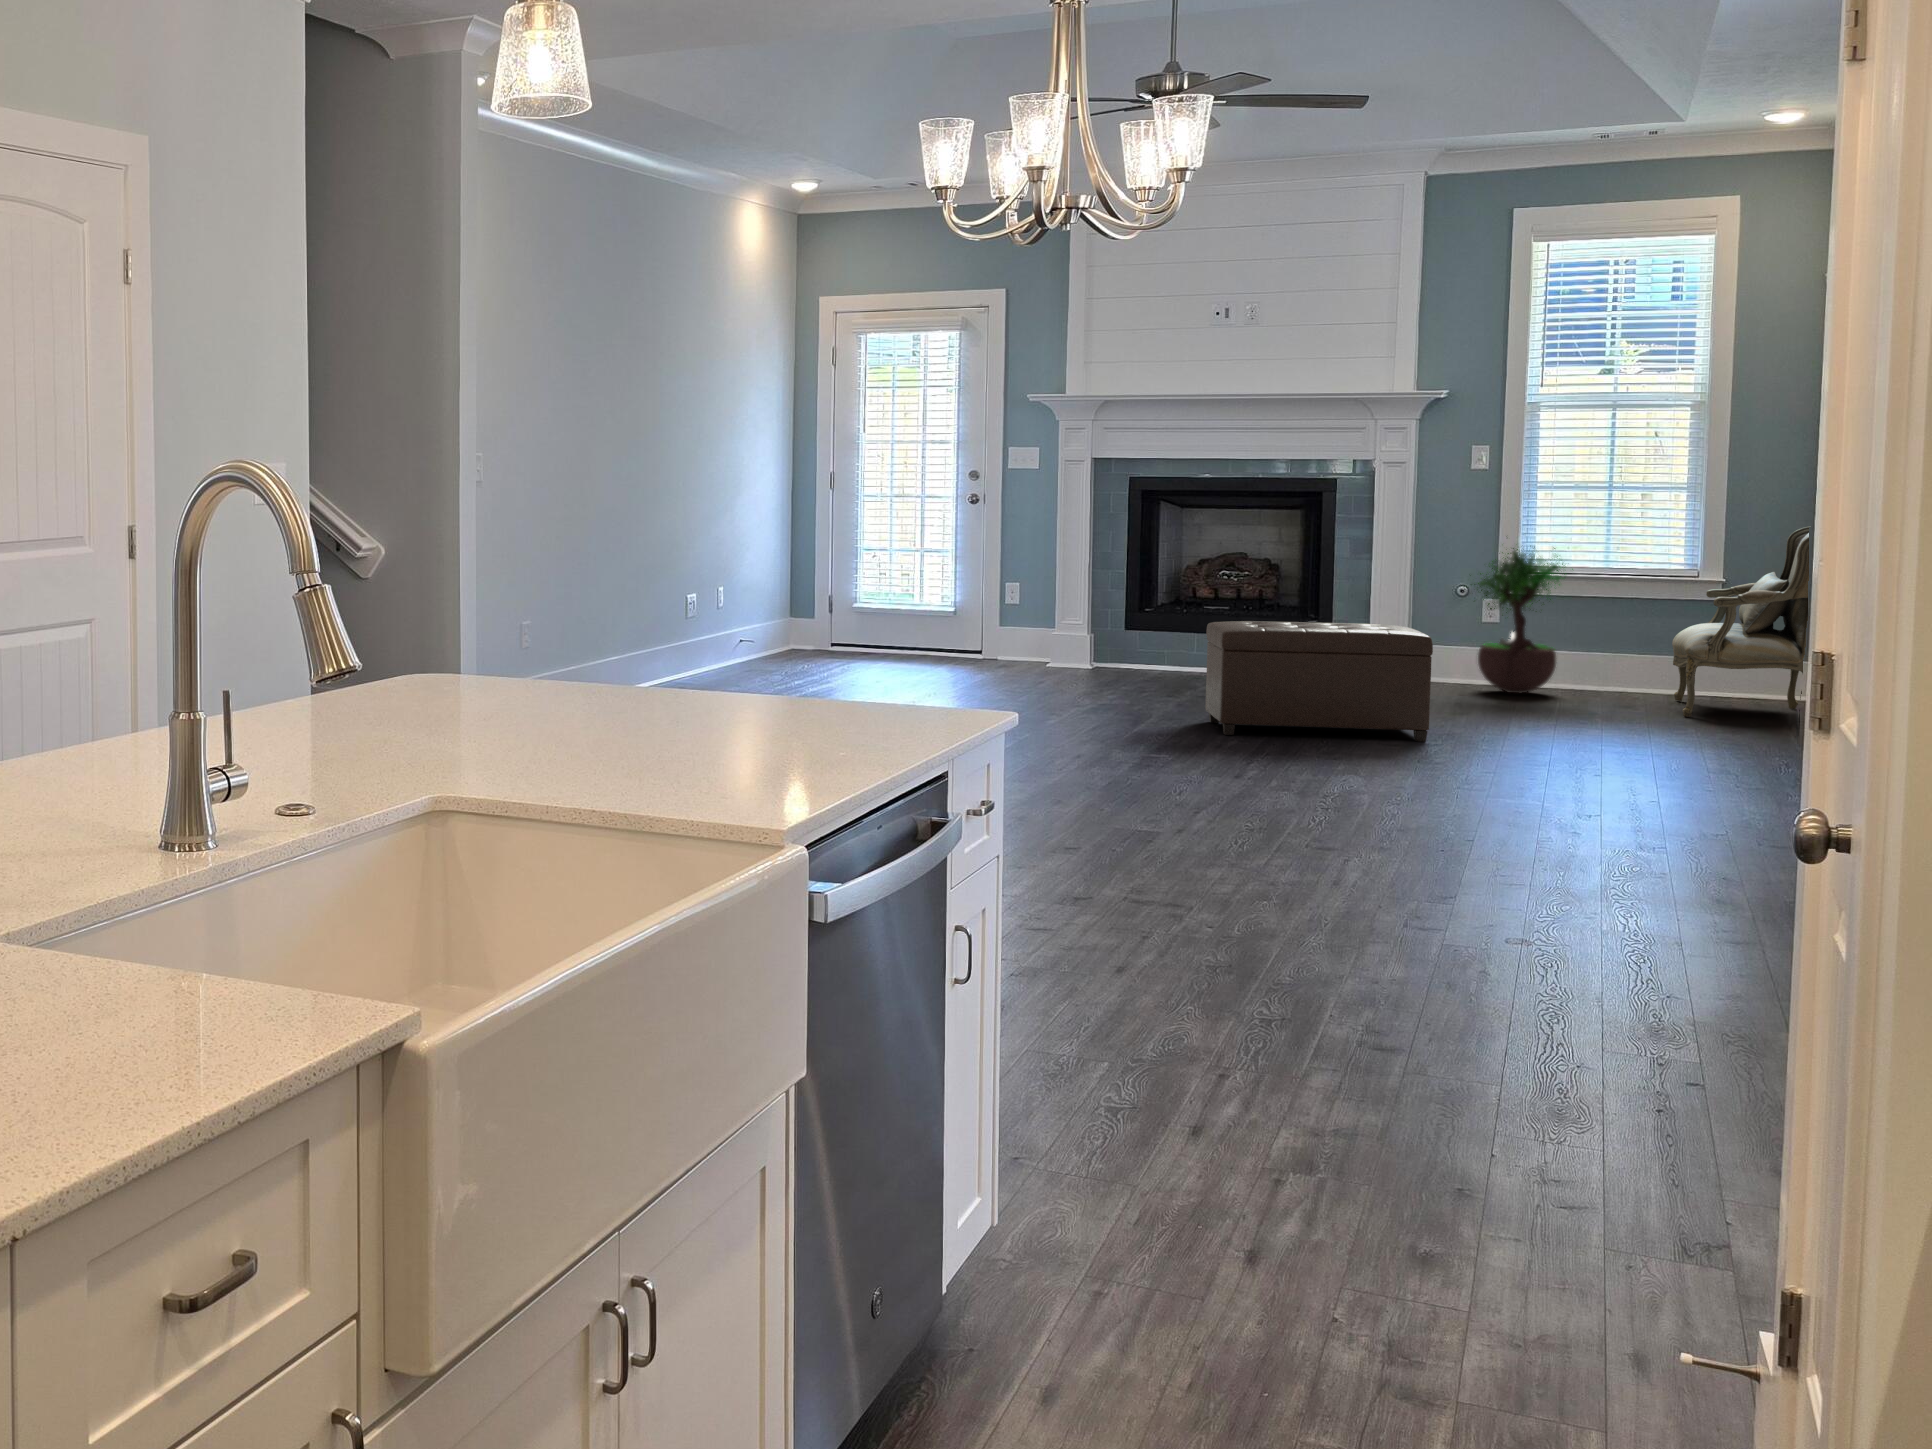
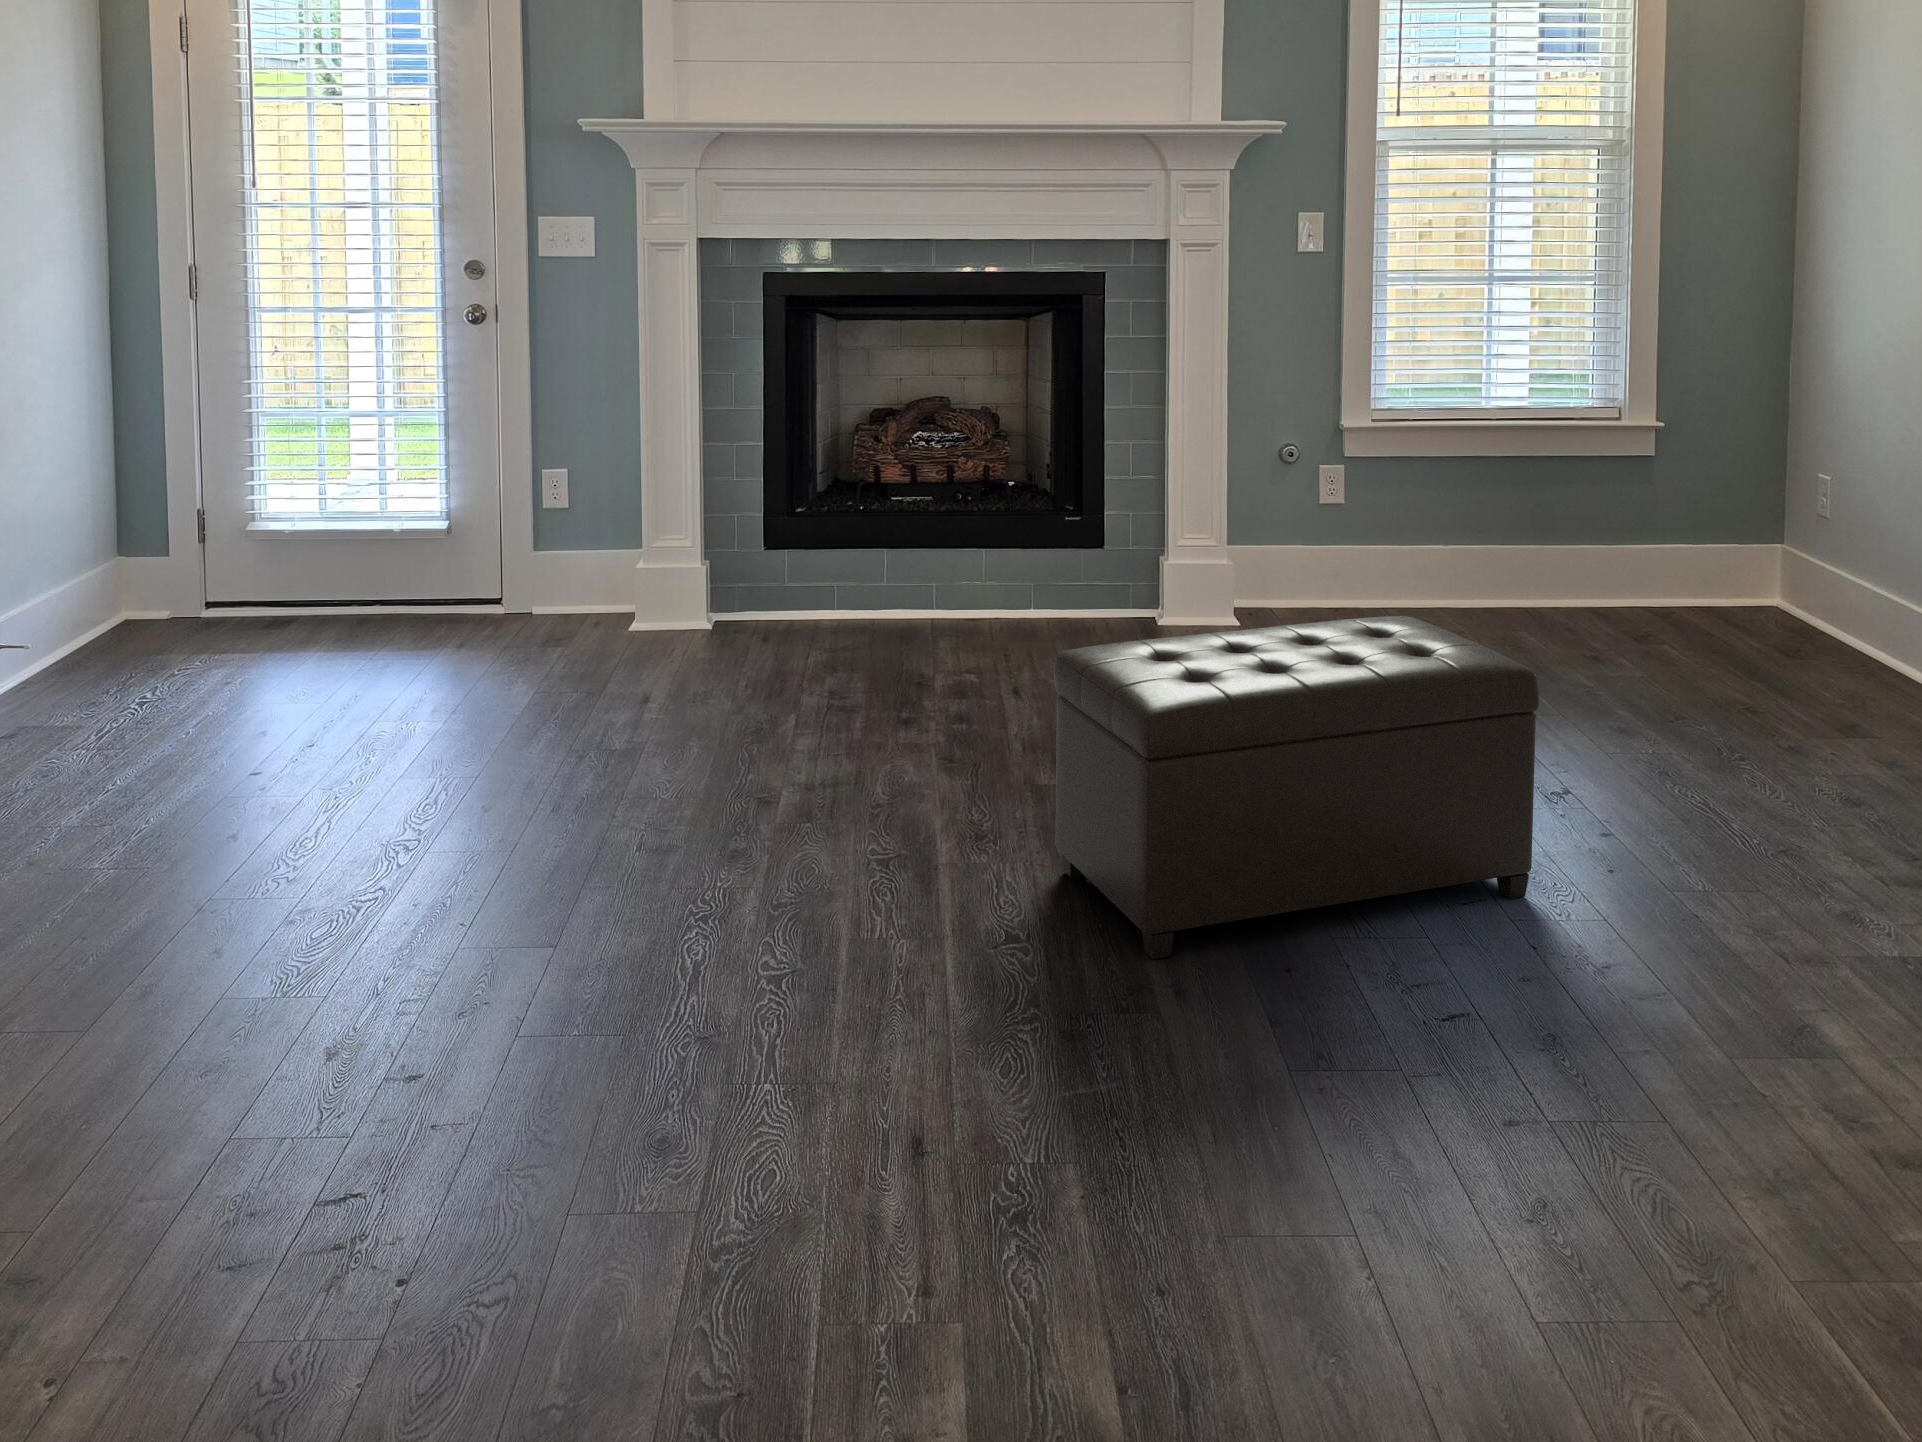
armchair: present [1672,527,1809,716] -> none [1597,320,1892,675]
potted tree: present [1470,546,1573,693] -> none [1327,369,1484,627]

